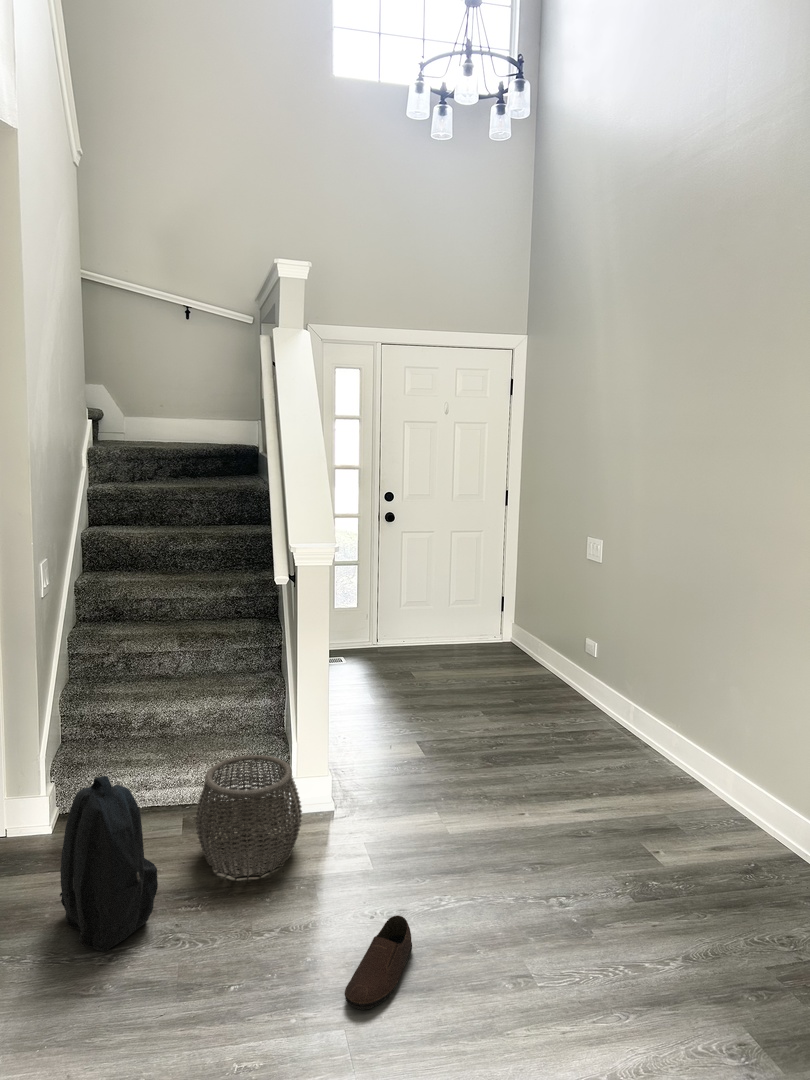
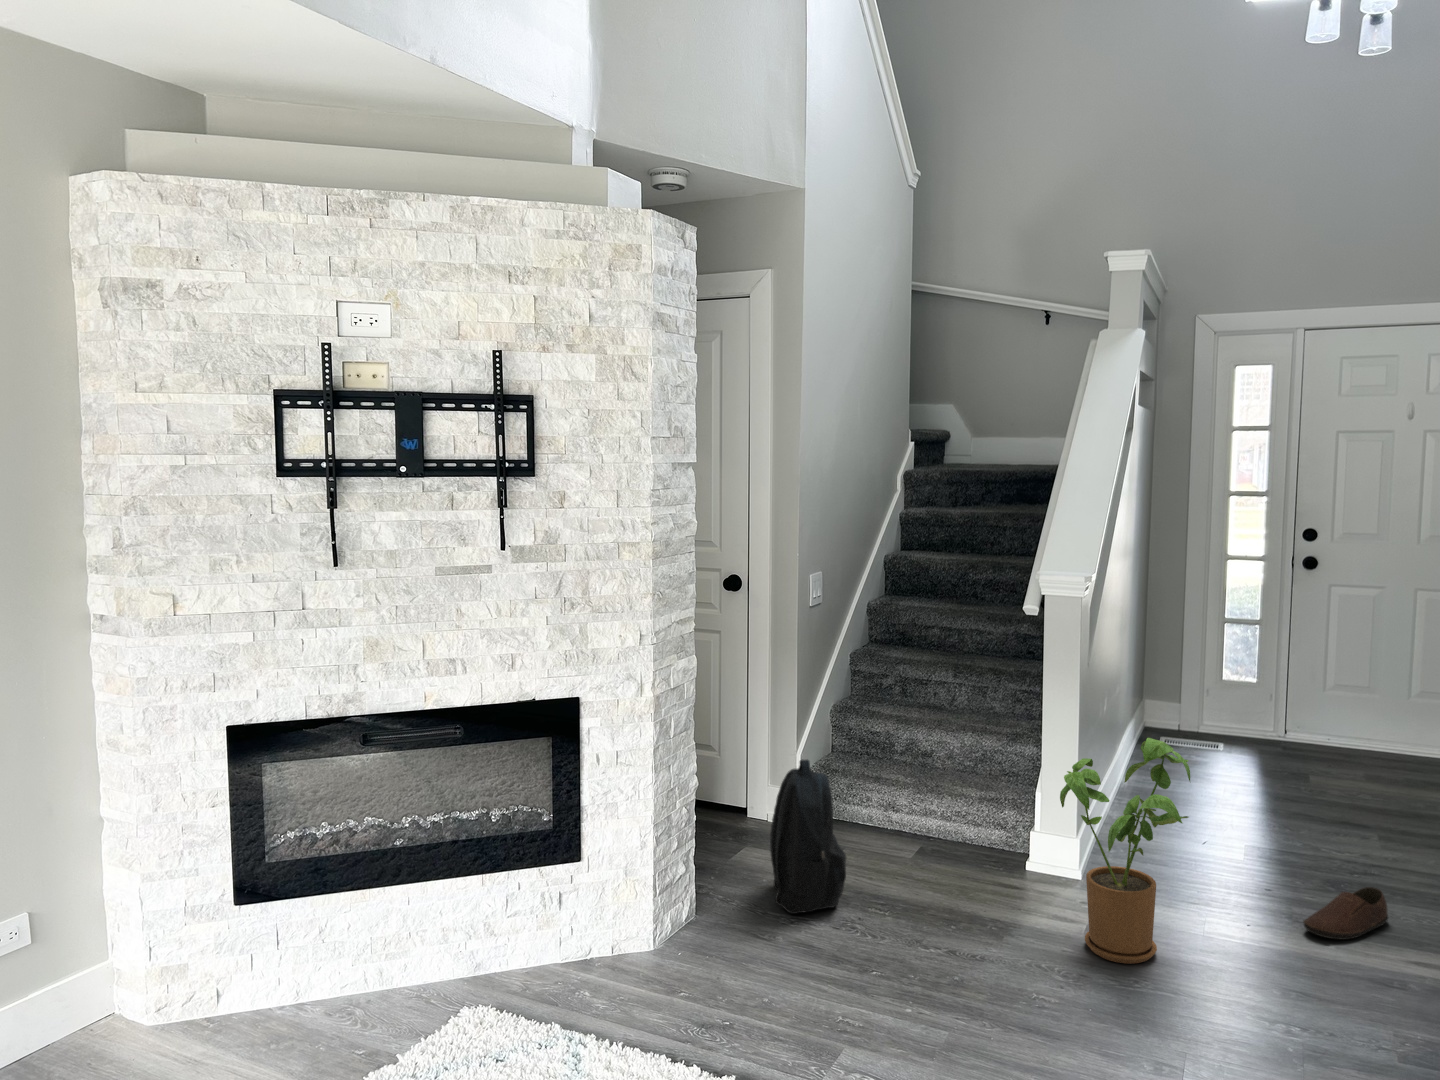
house plant: none [357,690,475,885] -> present [1060,738,1190,964]
woven basket: present [195,755,302,877] -> none [904,785,1017,907]
shoe: present [345,916,412,1010] -> present [1303,887,1388,940]

